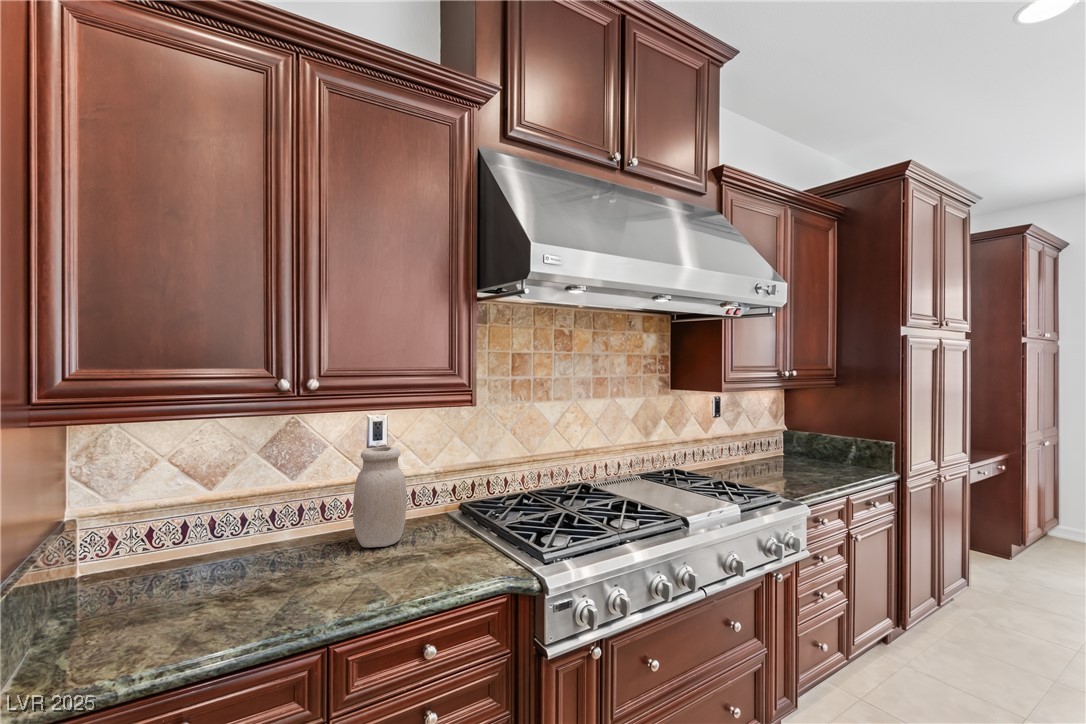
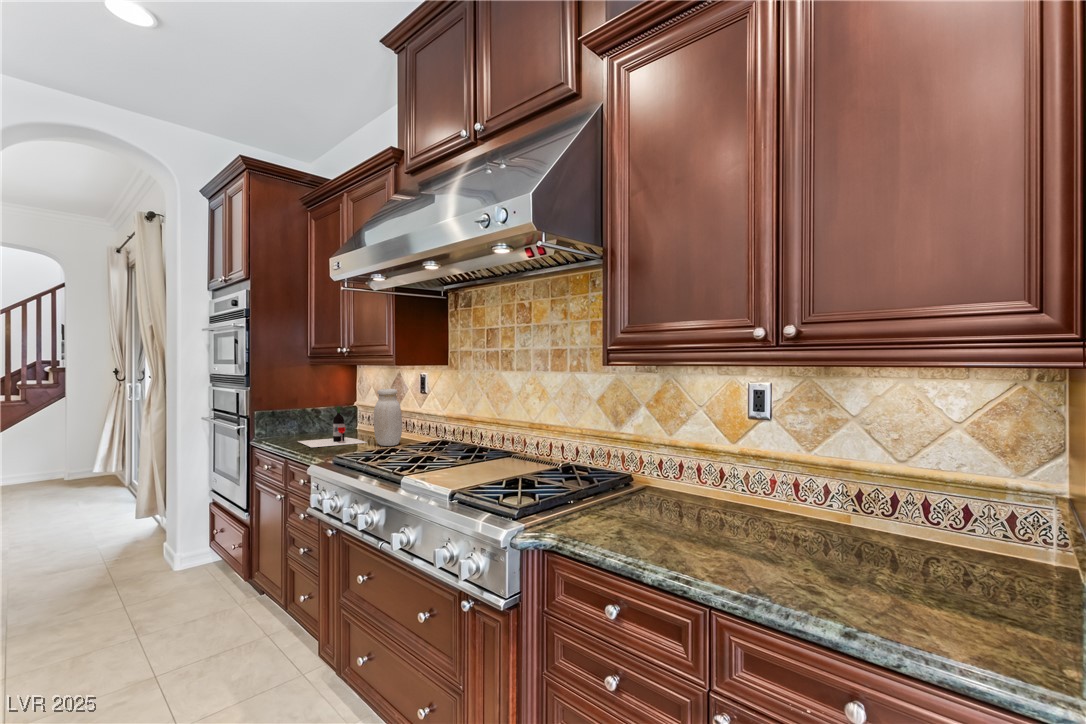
wine bottle: none [179,508,330,631] -> present [298,407,366,447]

